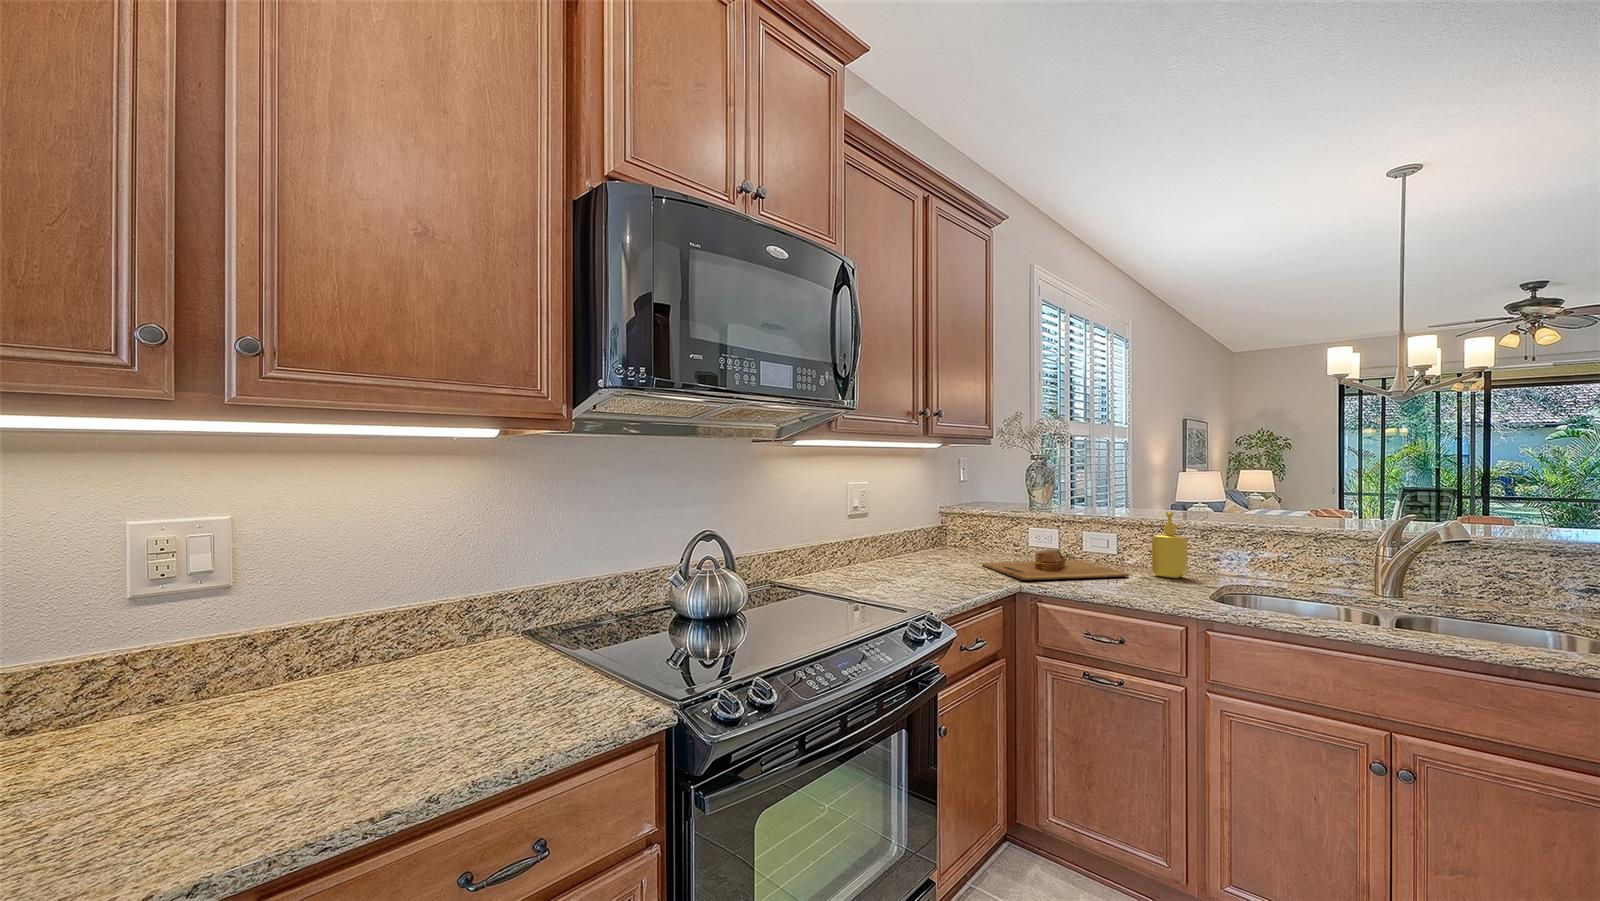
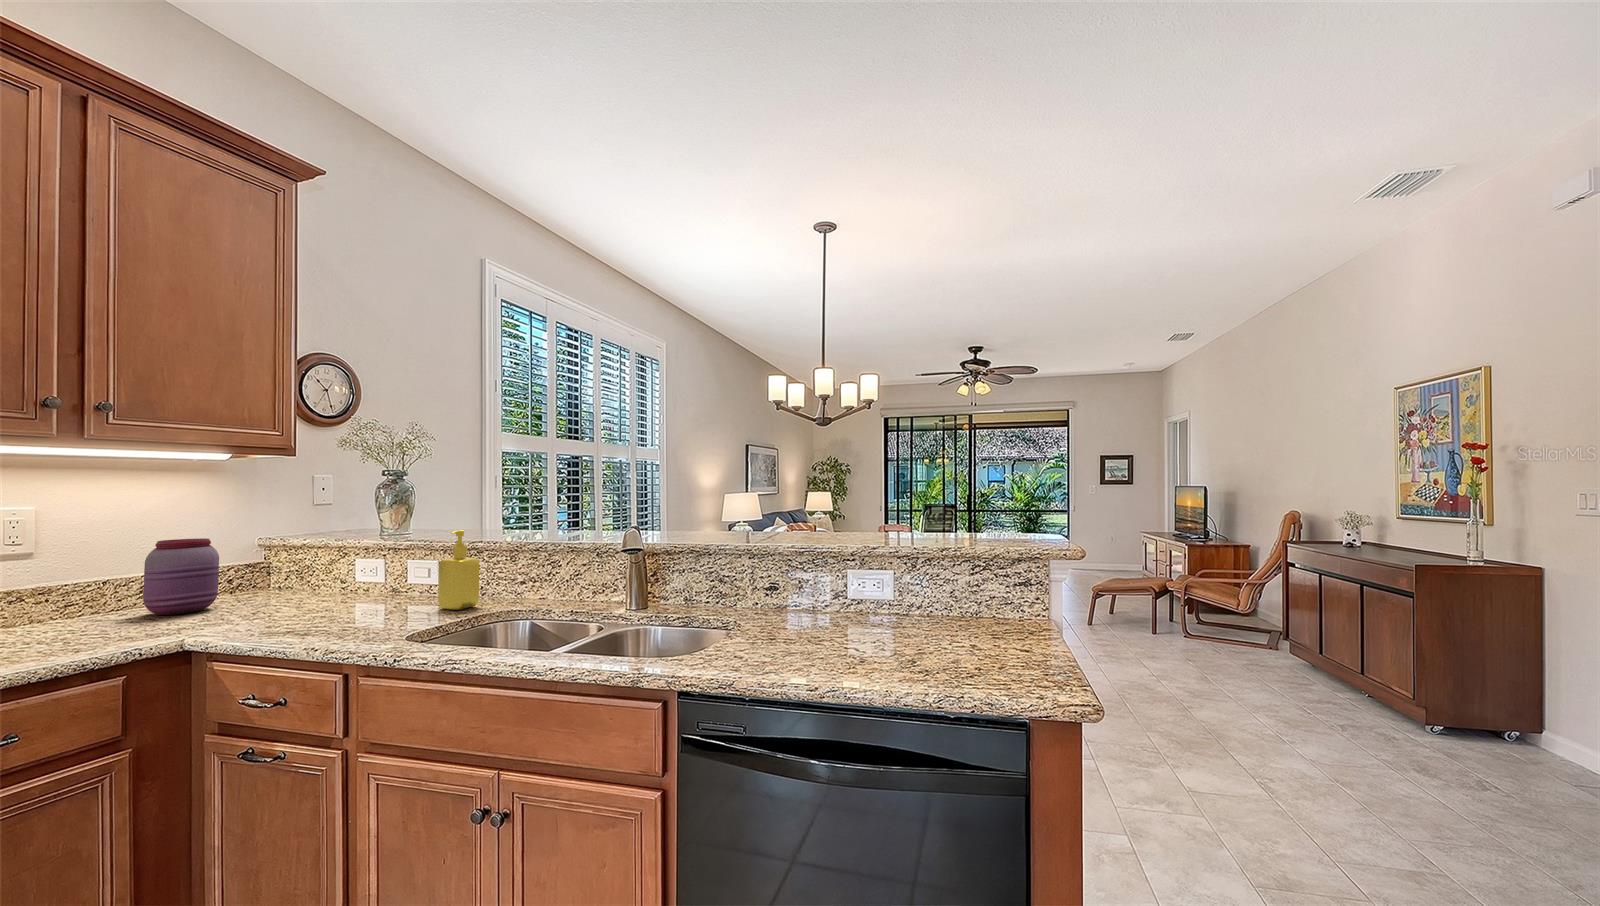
jar: none [923,507,963,562] -> present [143,538,219,615]
cutting board: present [983,549,1129,580] -> none [202,585,399,635]

